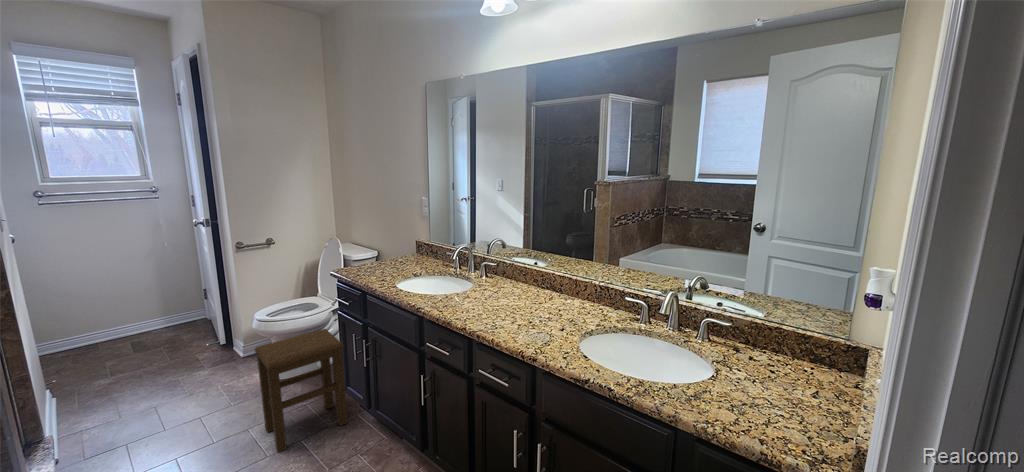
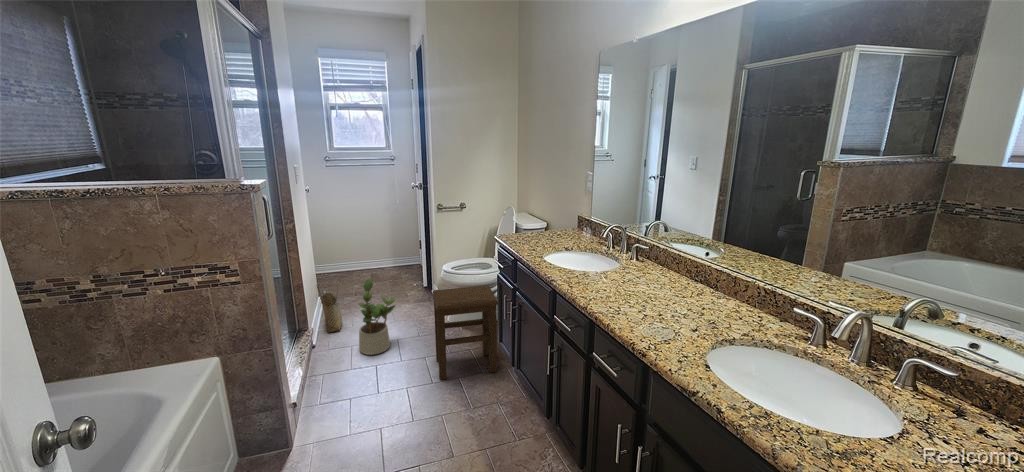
potted plant: none [138,350,198,452] -> present [359,279,396,355]
woven basket: none [49,363,100,439] -> present [317,282,342,332]

